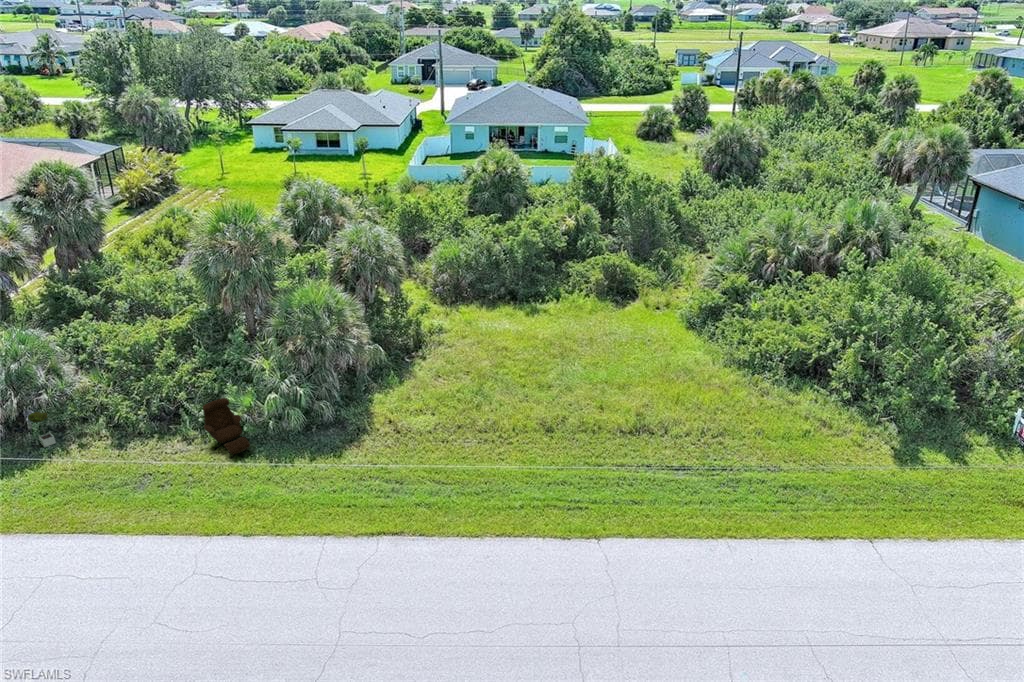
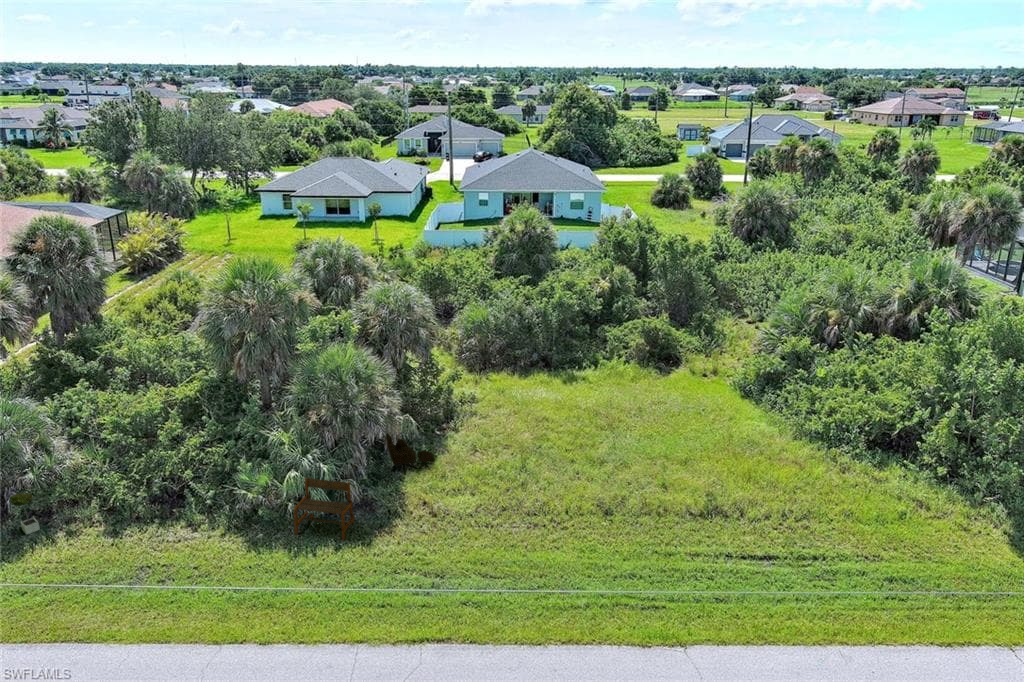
lounge chair: present [203,398,250,458] -> present [386,433,435,475]
bench: none [274,399,328,453] -> present [294,478,355,540]

